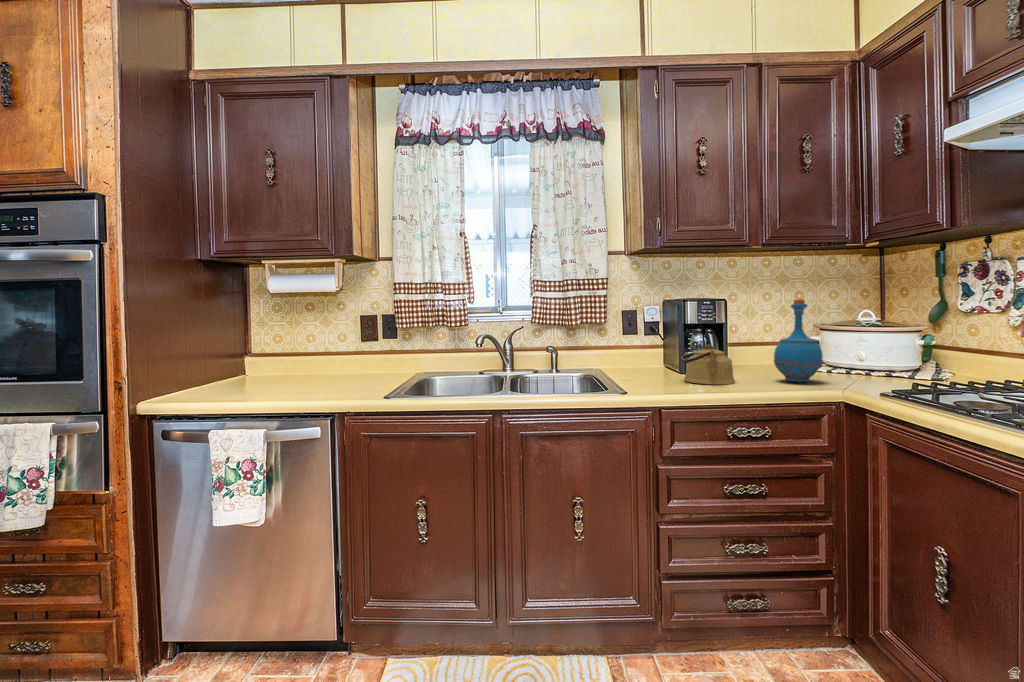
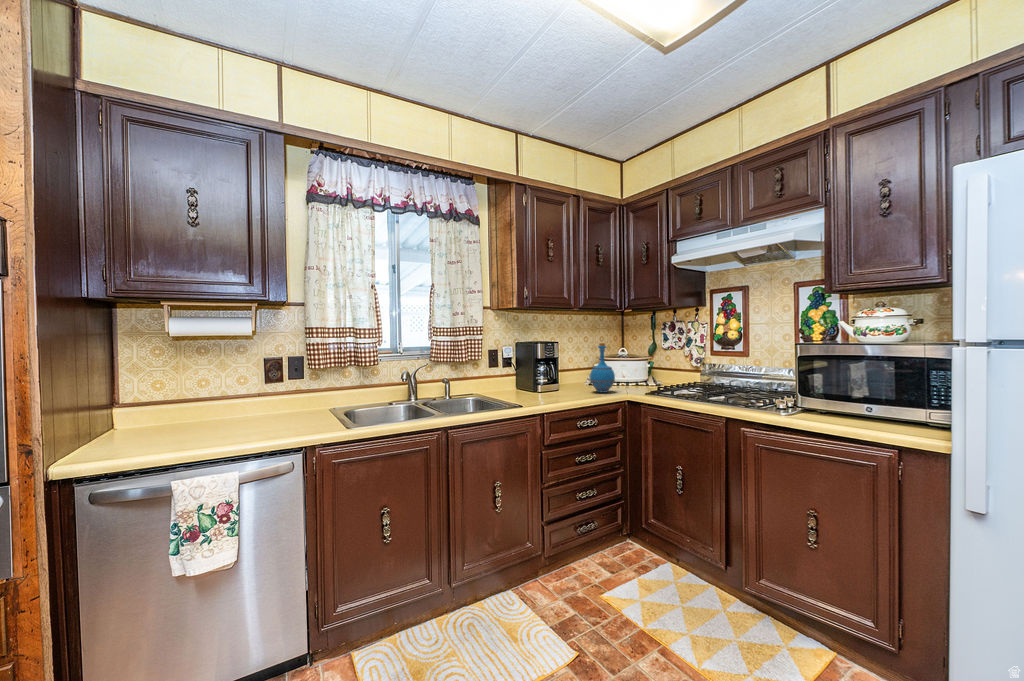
kettle: present [681,345,735,385] -> none [538,372,572,398]

